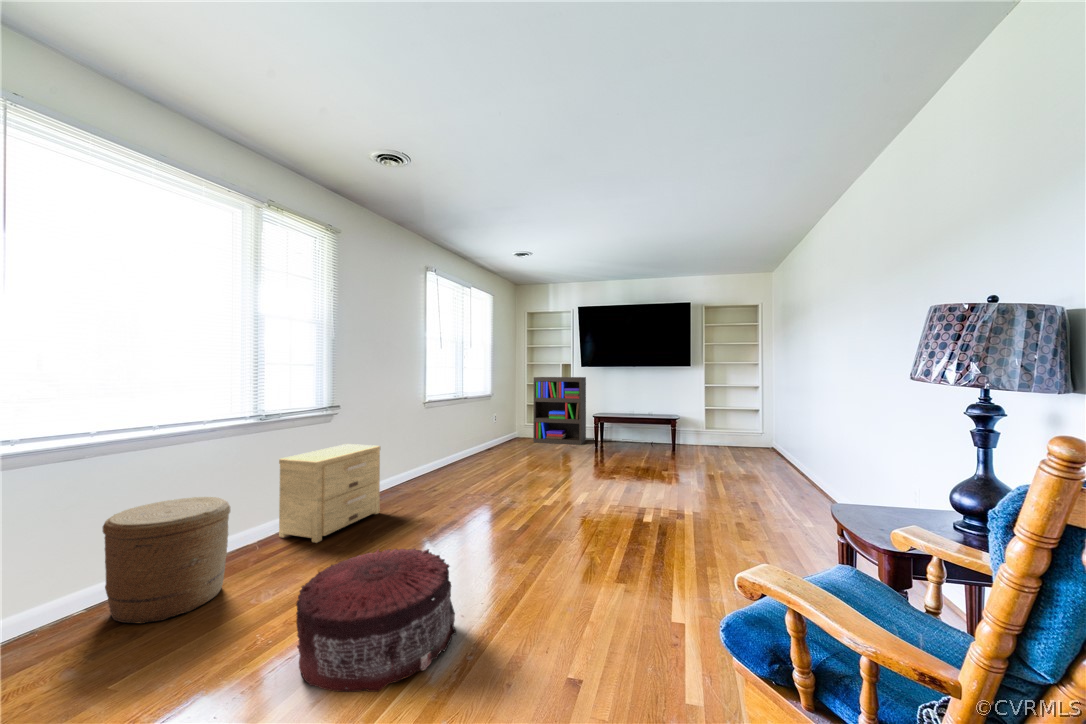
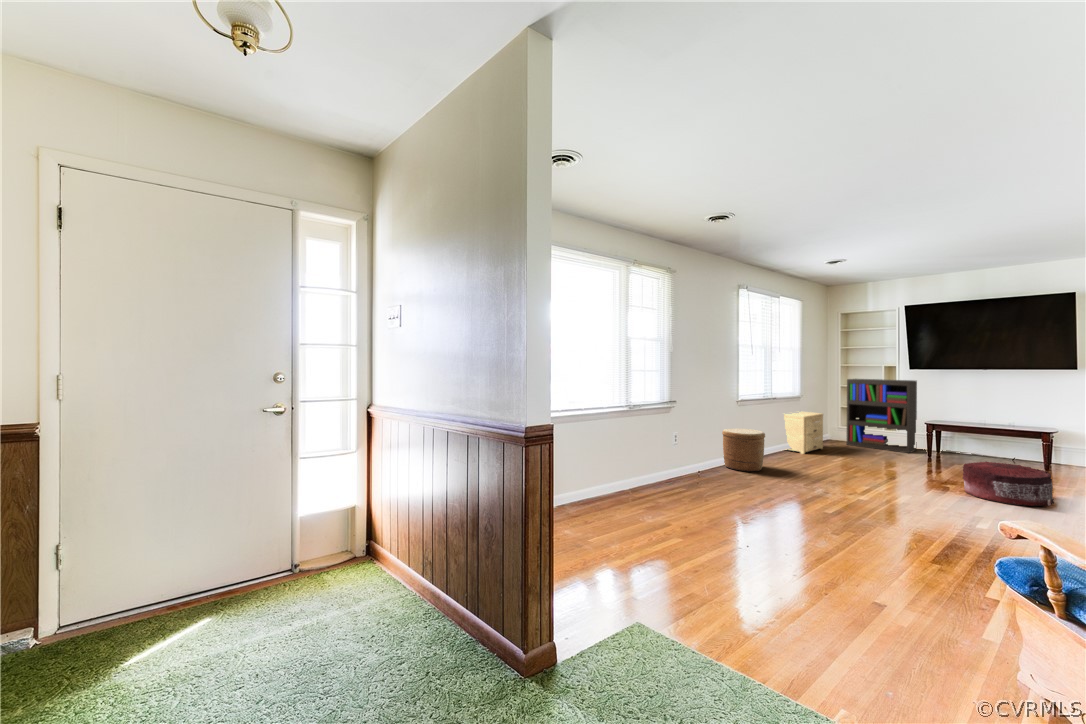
side table: present [279,444,380,542] -> present [784,412,823,454]
woven basket: present [103,497,230,624] -> present [722,429,765,472]
pouf: present [296,548,456,692] -> present [963,461,1054,506]

